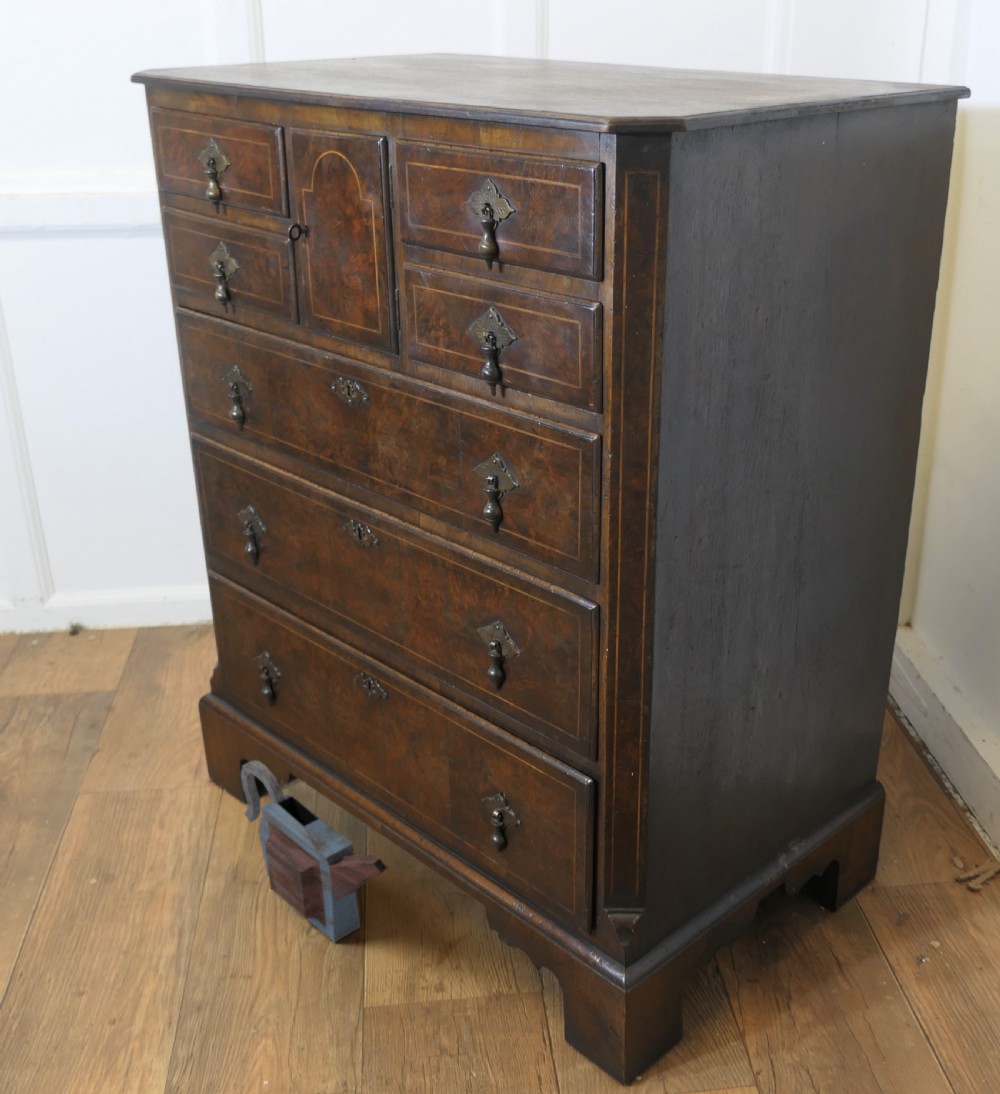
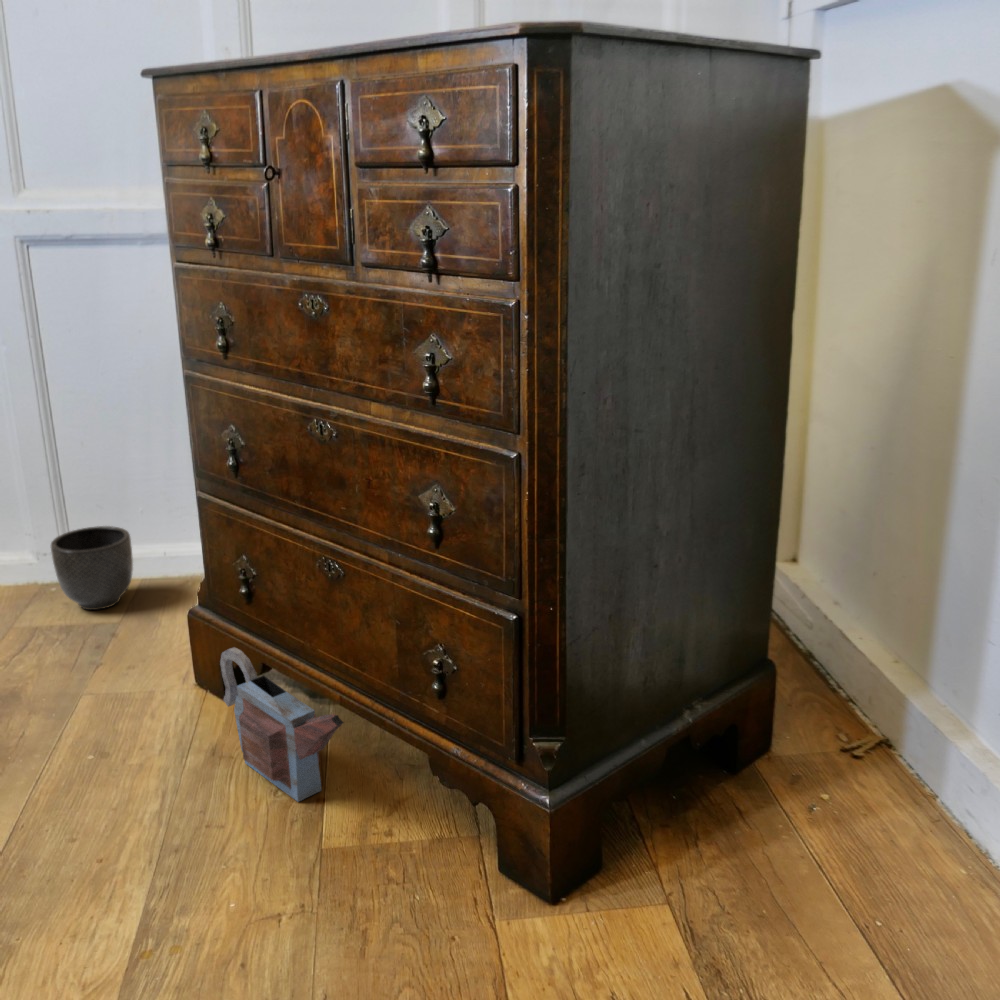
planter: none [33,571,128,671] -> present [51,526,133,610]

